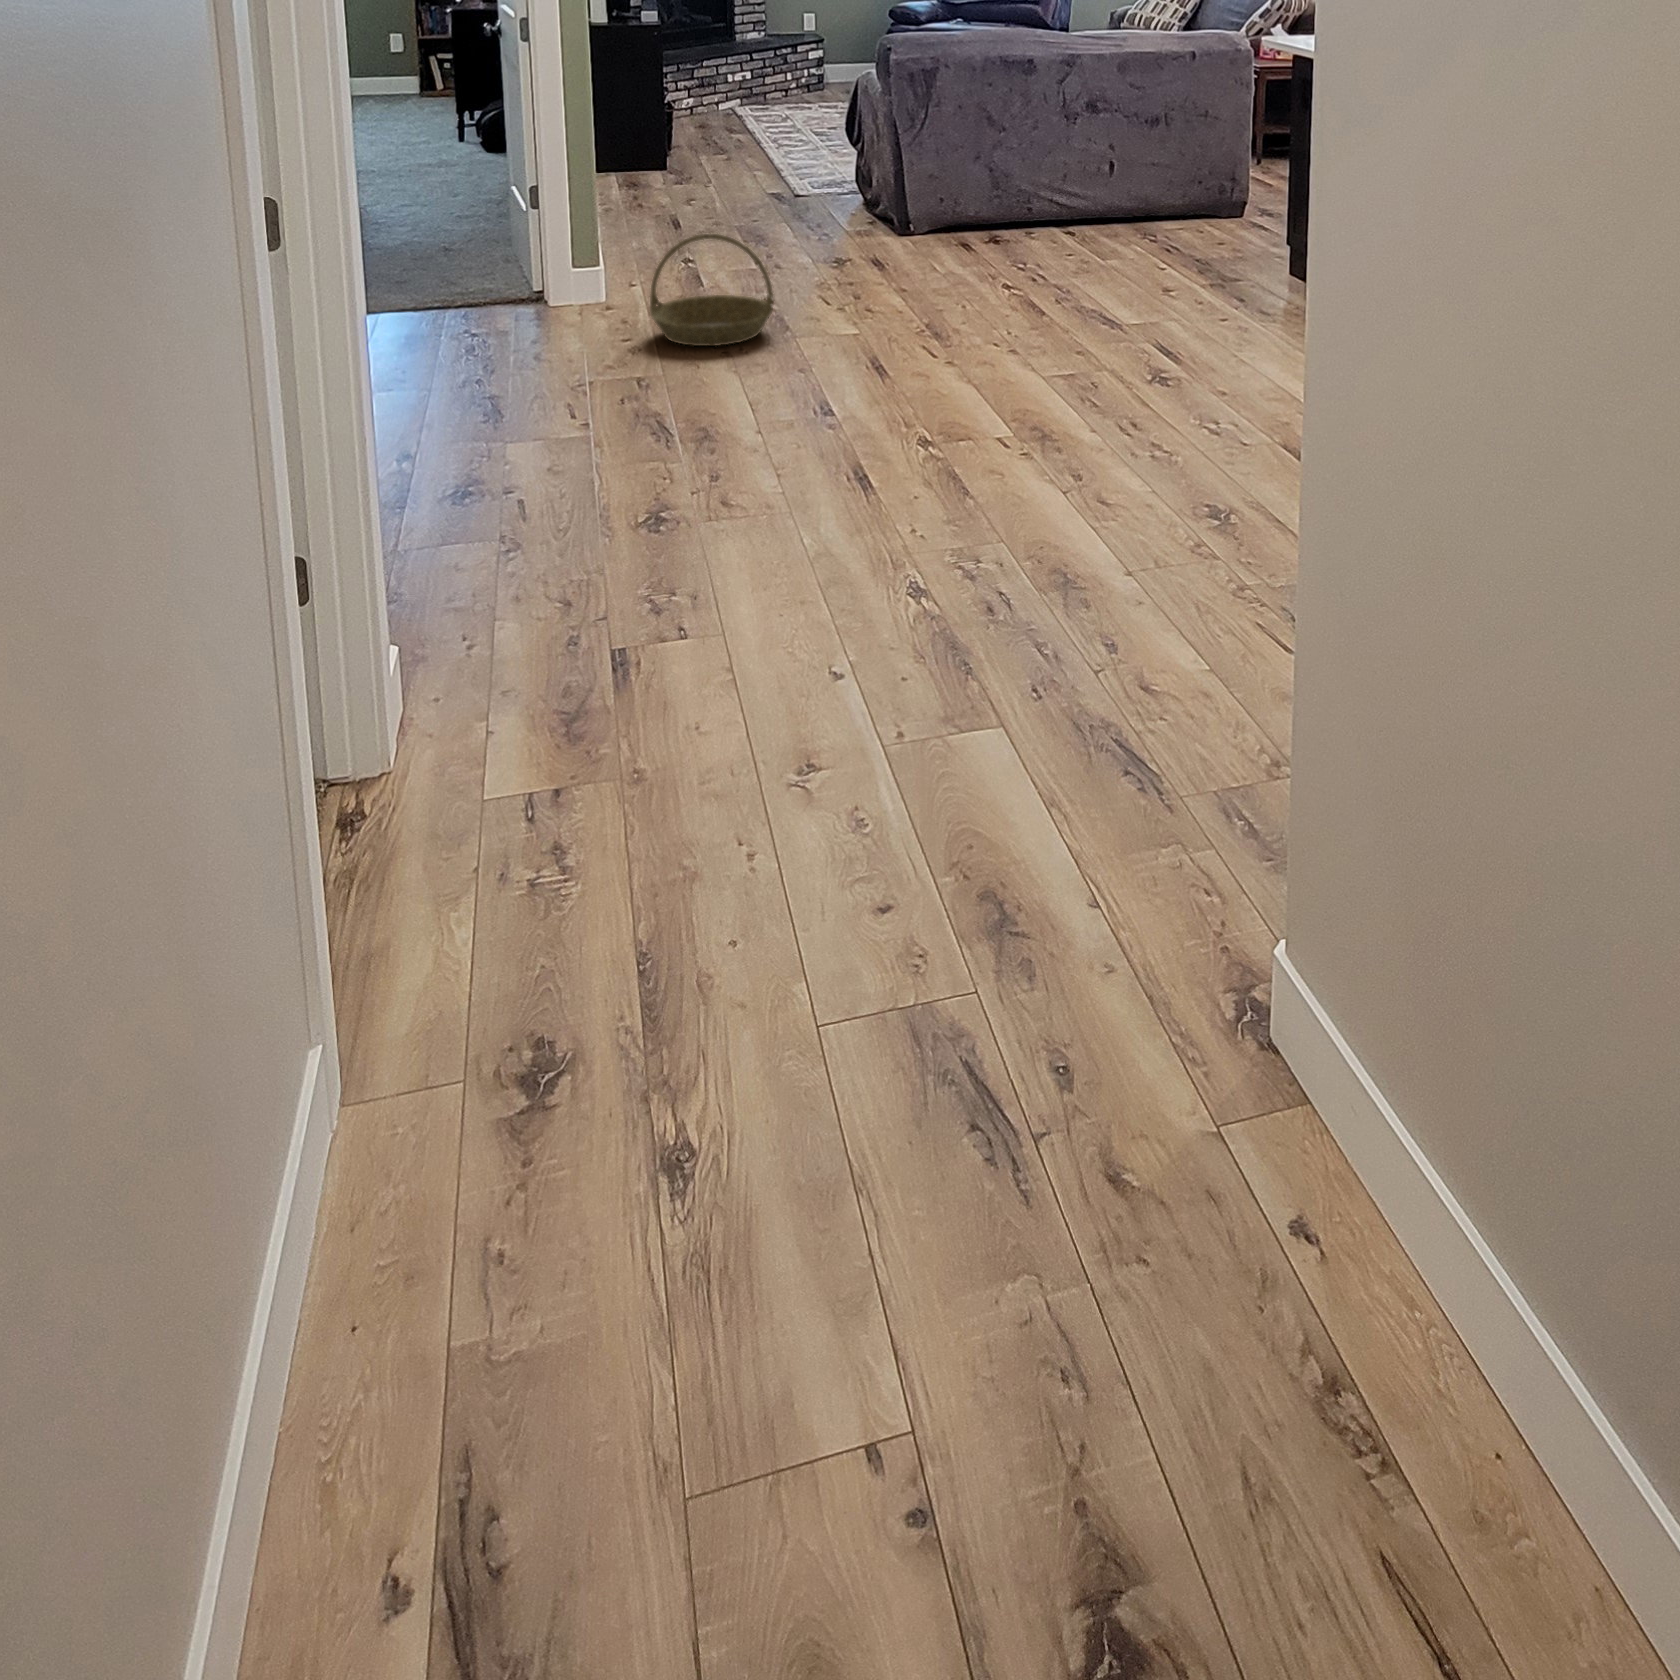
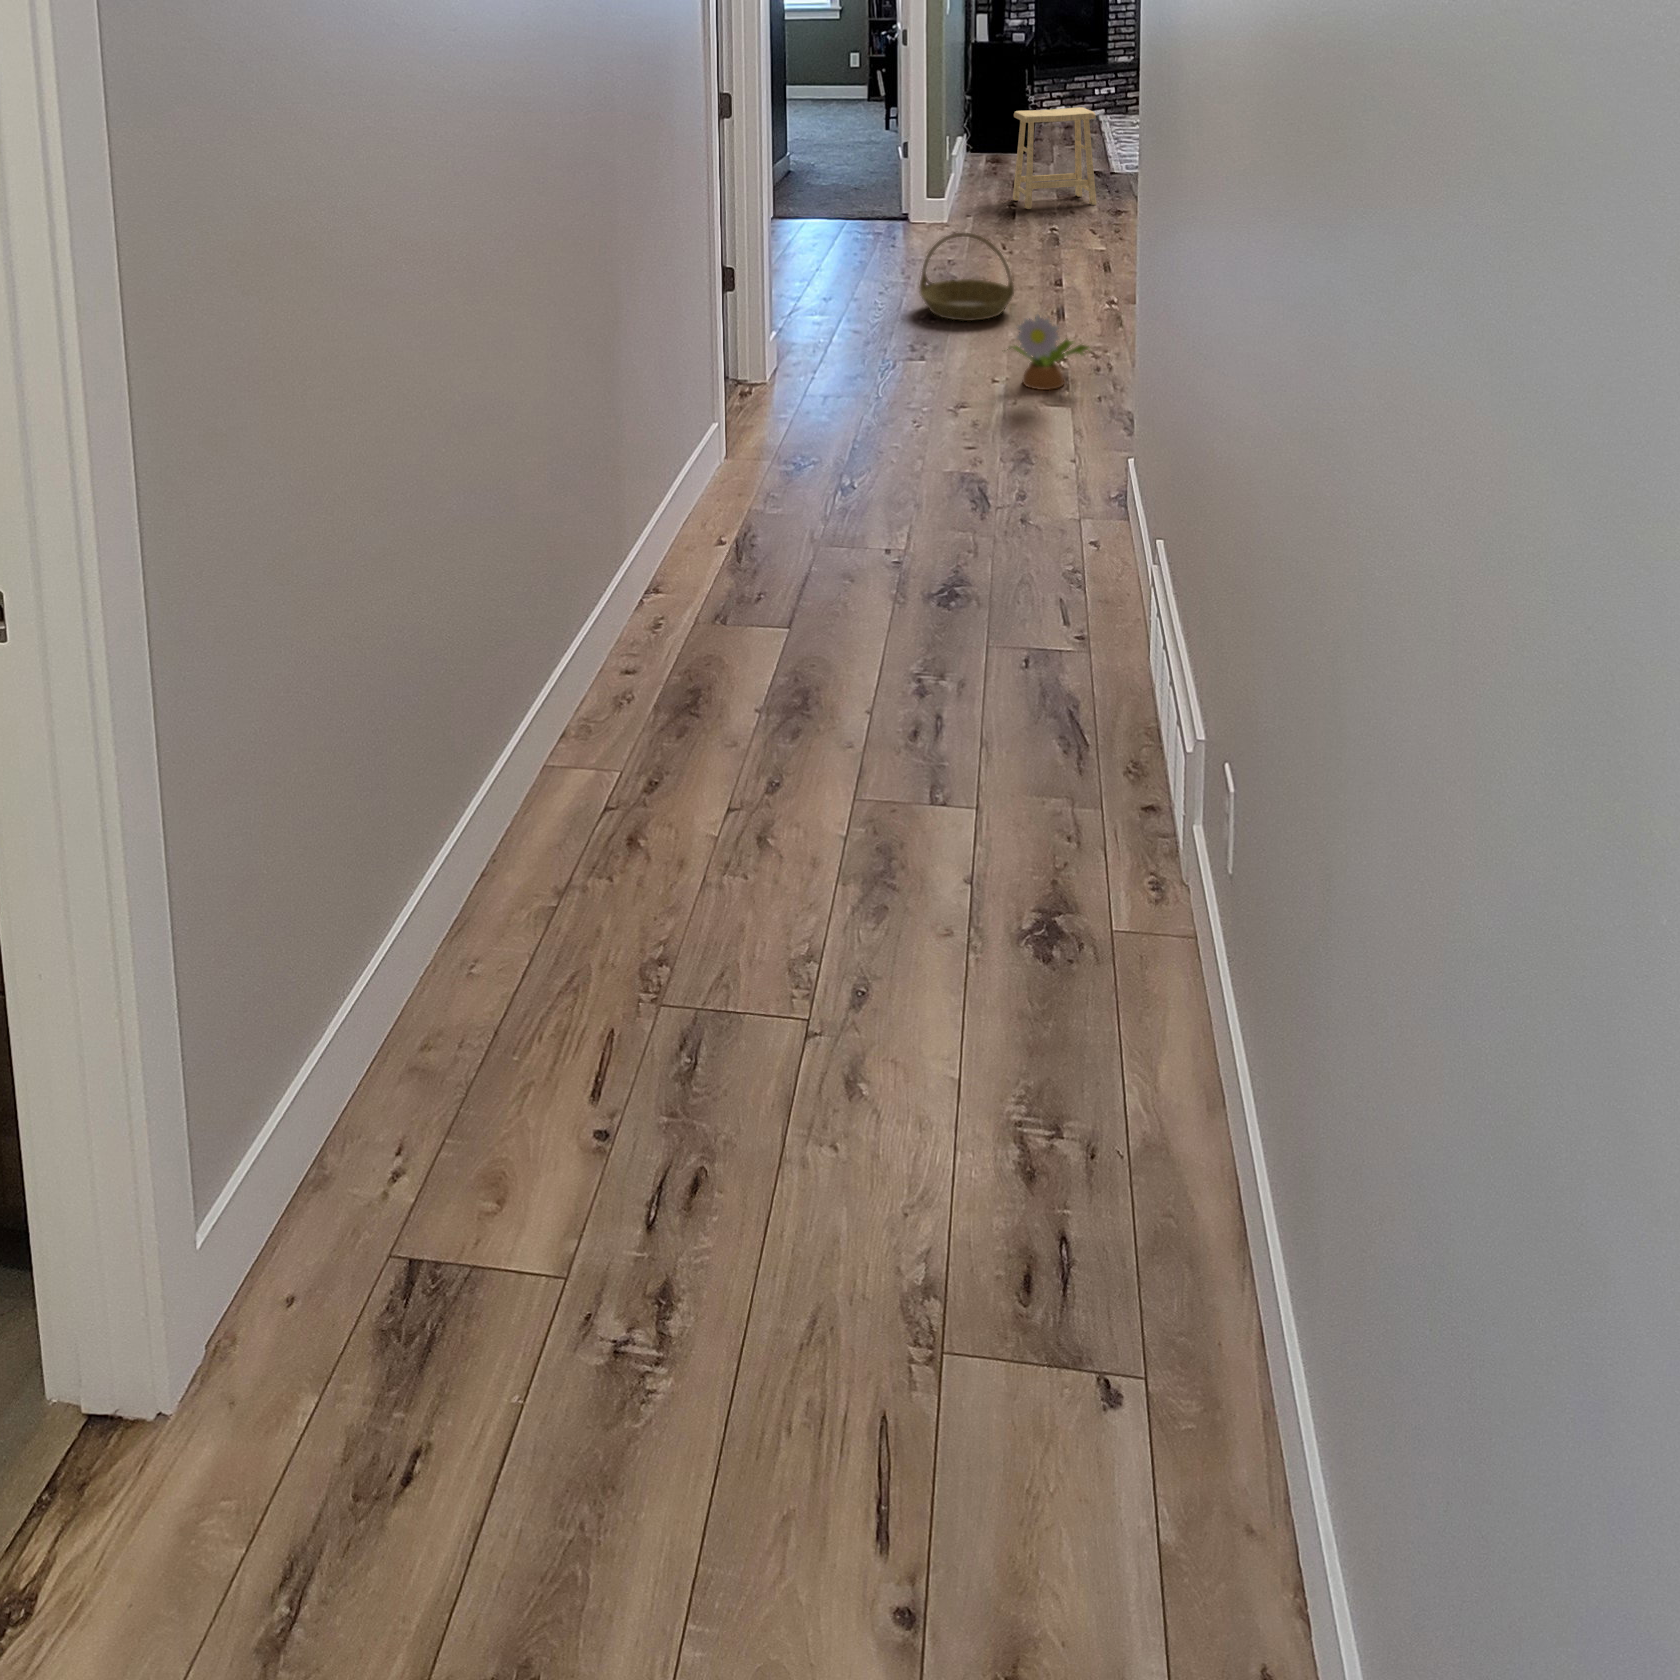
footstool: none [691,85,799,214] -> present [1013,107,1096,209]
decorative plant: none [808,317,914,412] -> present [1007,315,1090,390]

